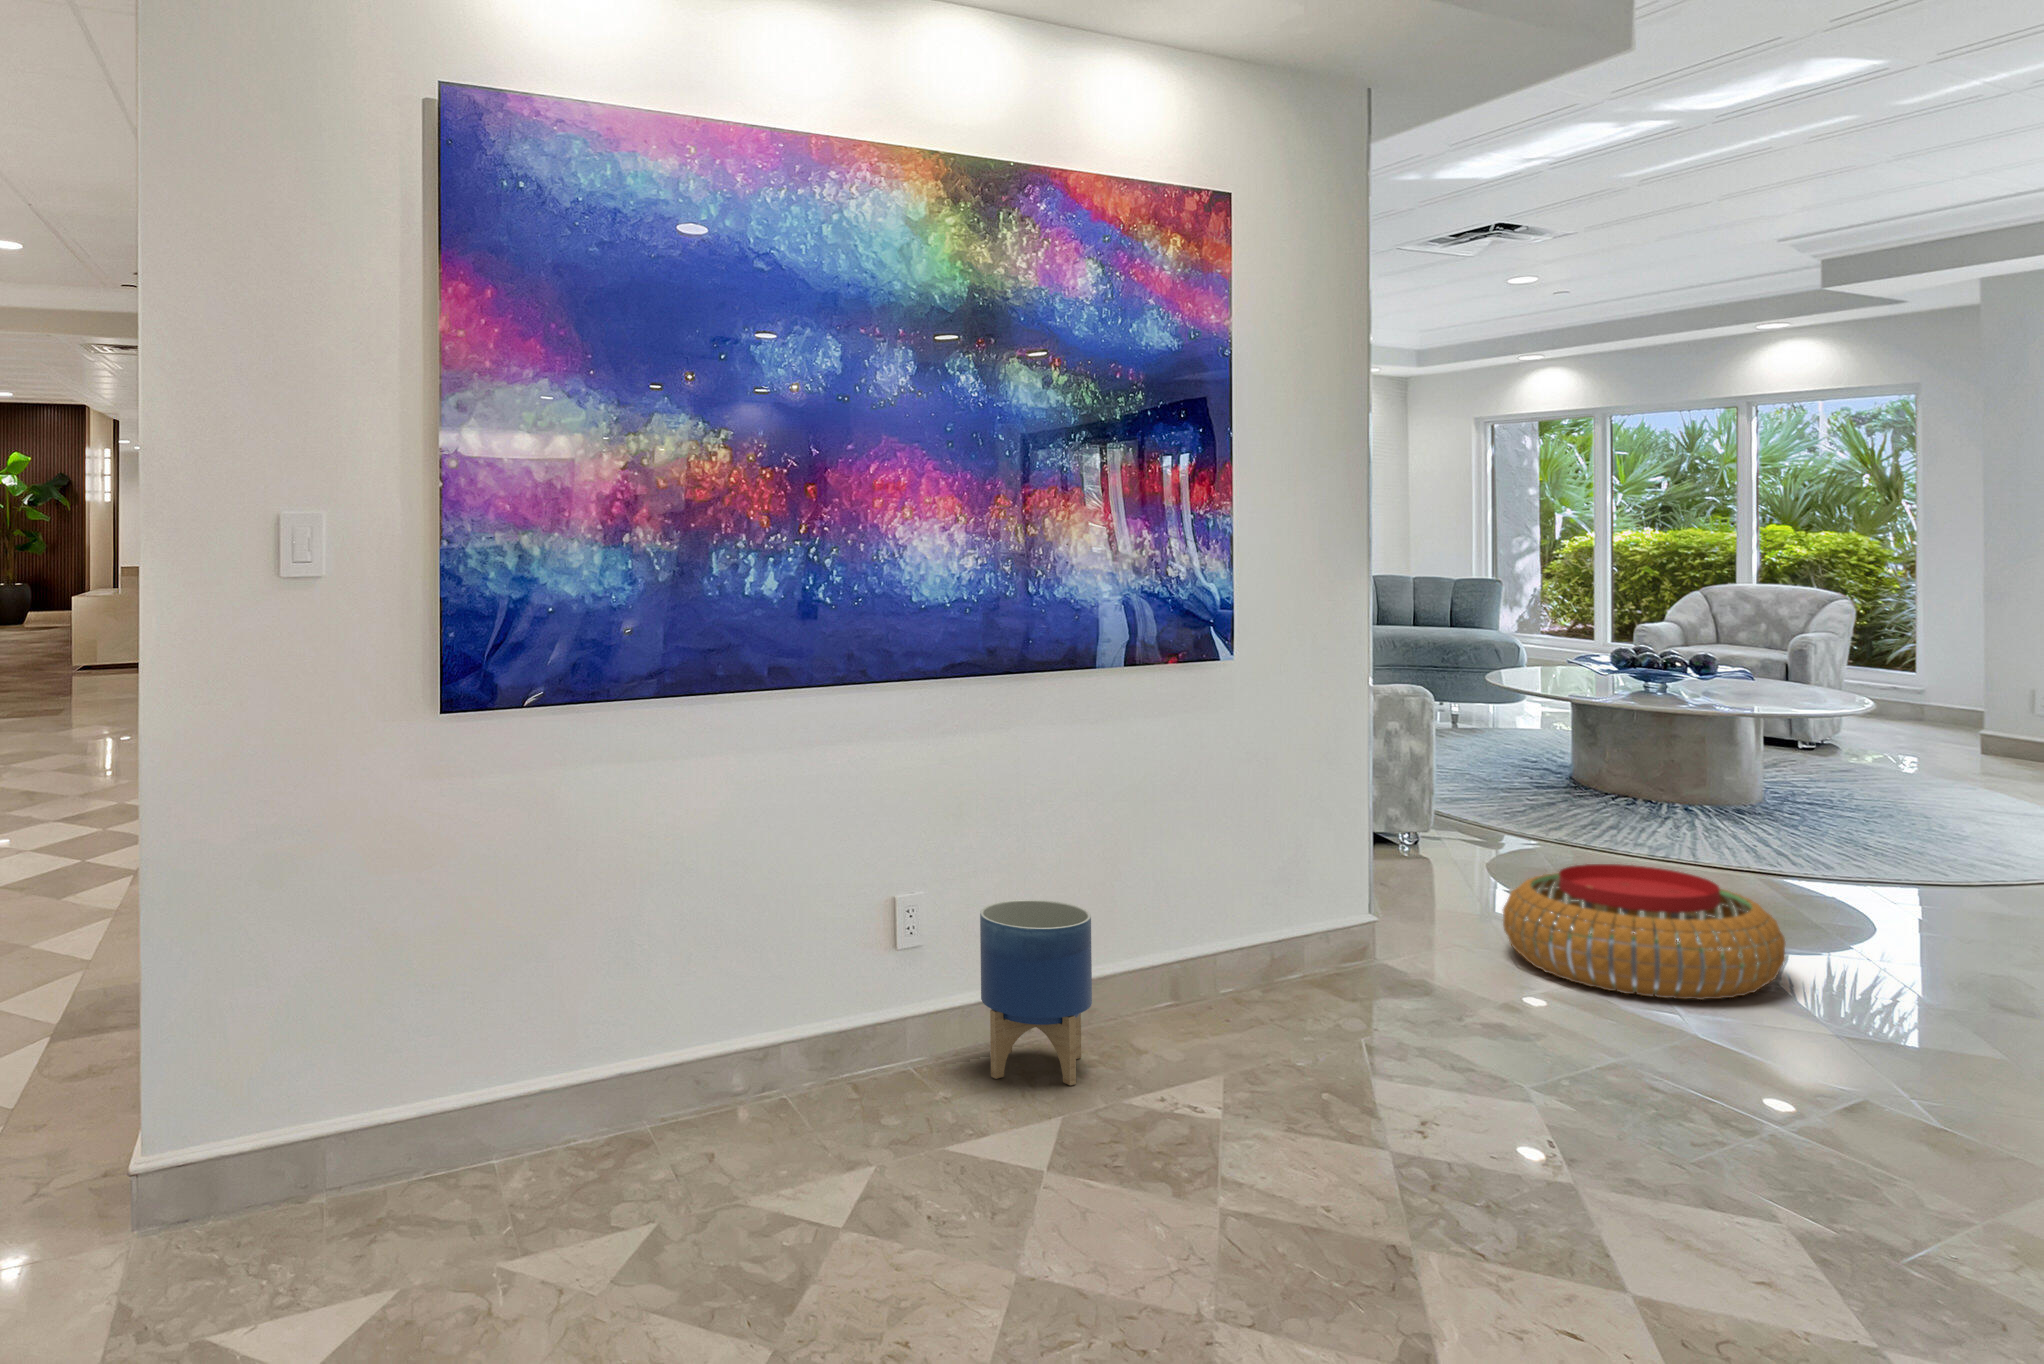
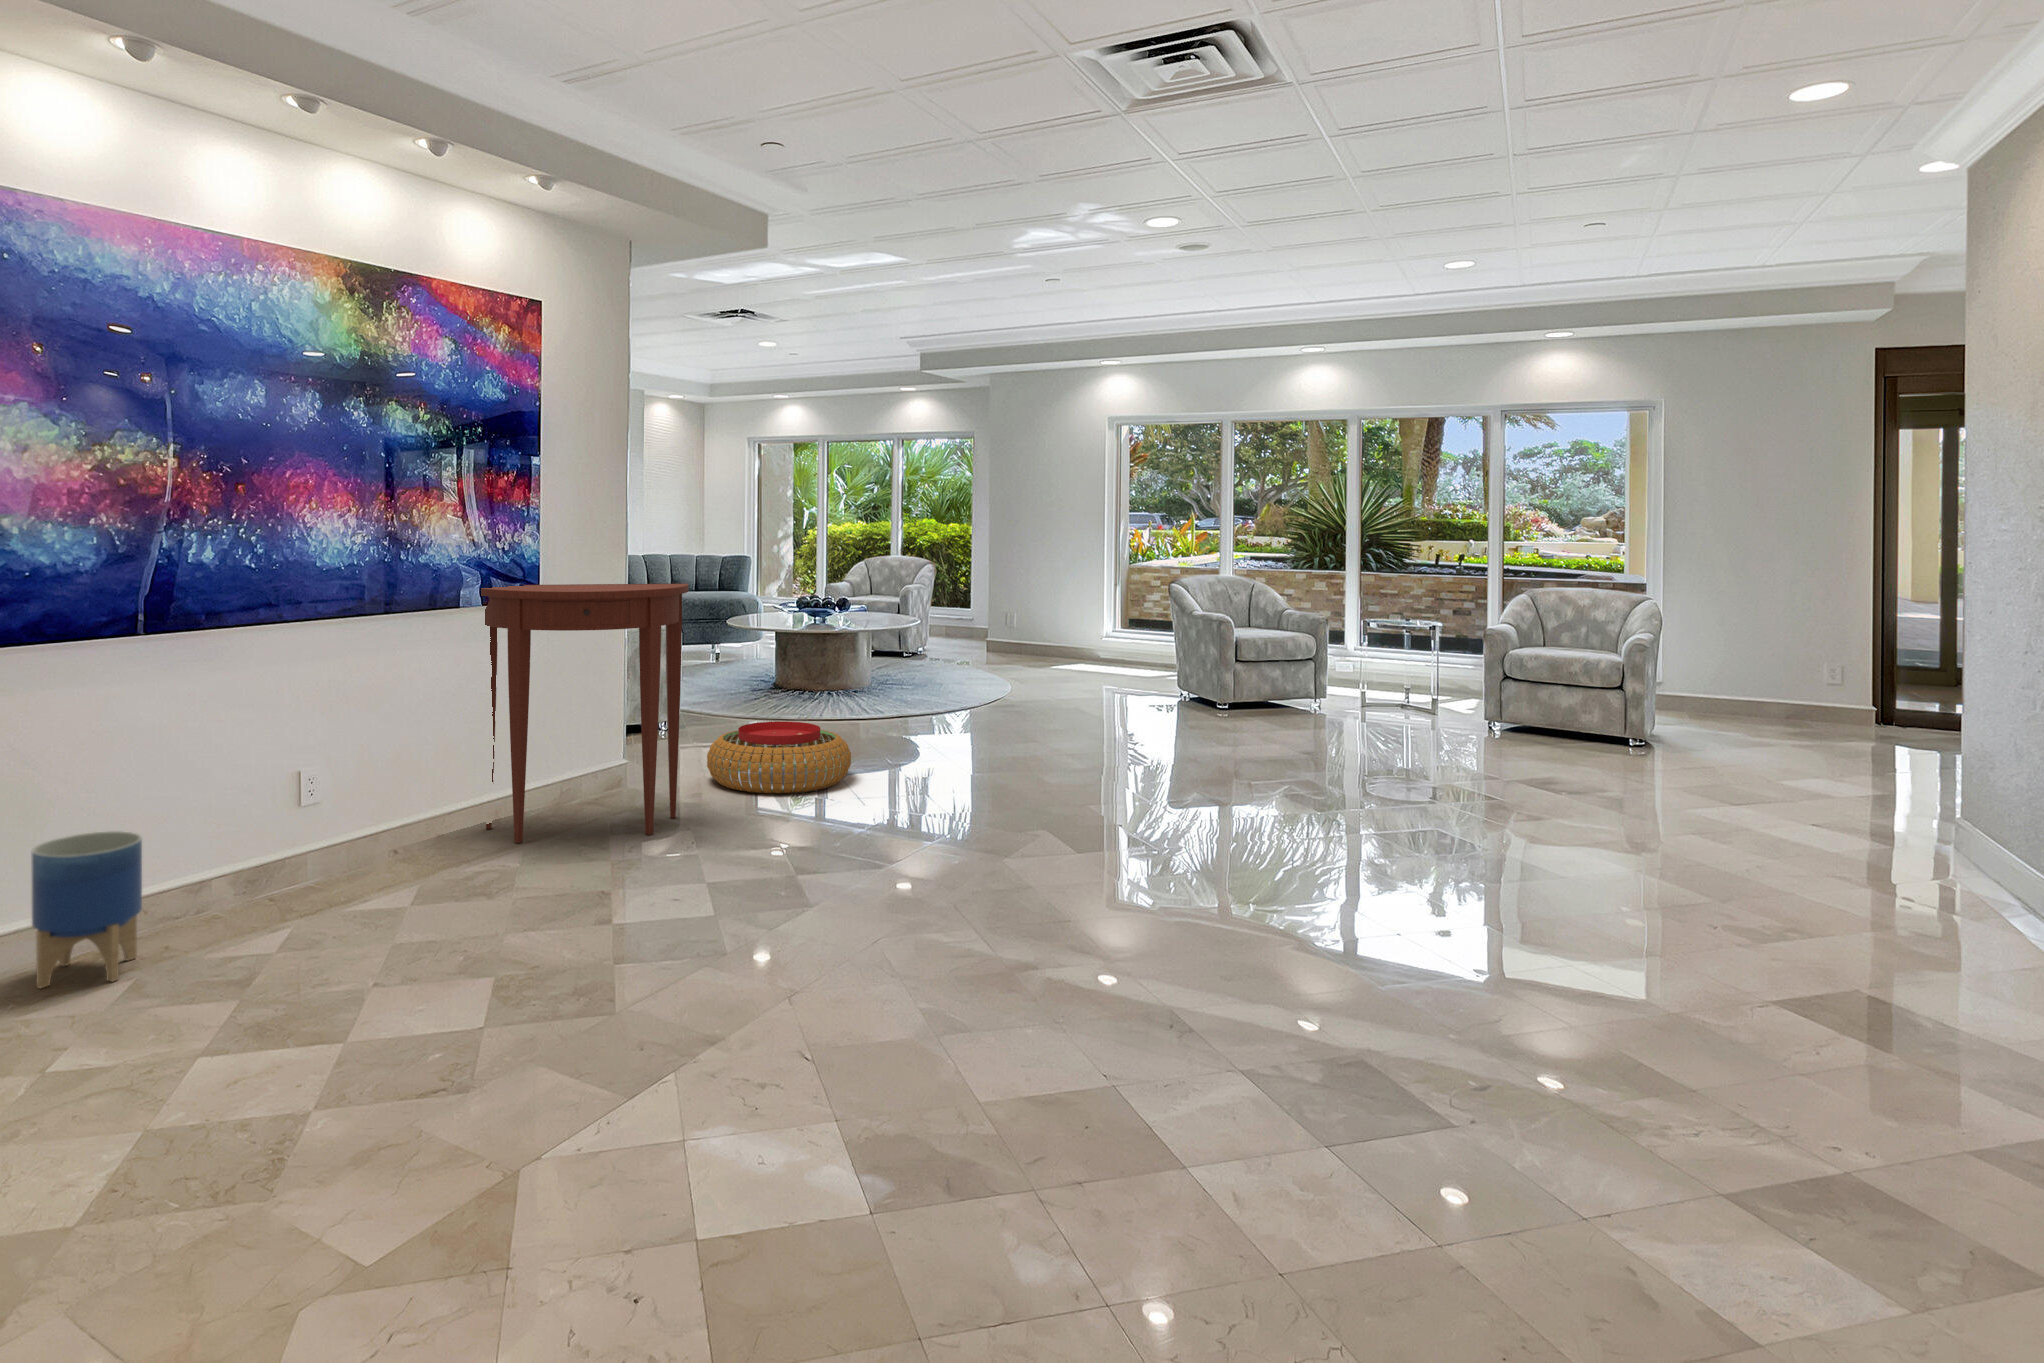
console table: none [1133,631,1481,1053] -> present [481,583,689,843]
planter: present [980,900,1092,1085] -> present [32,831,142,988]

